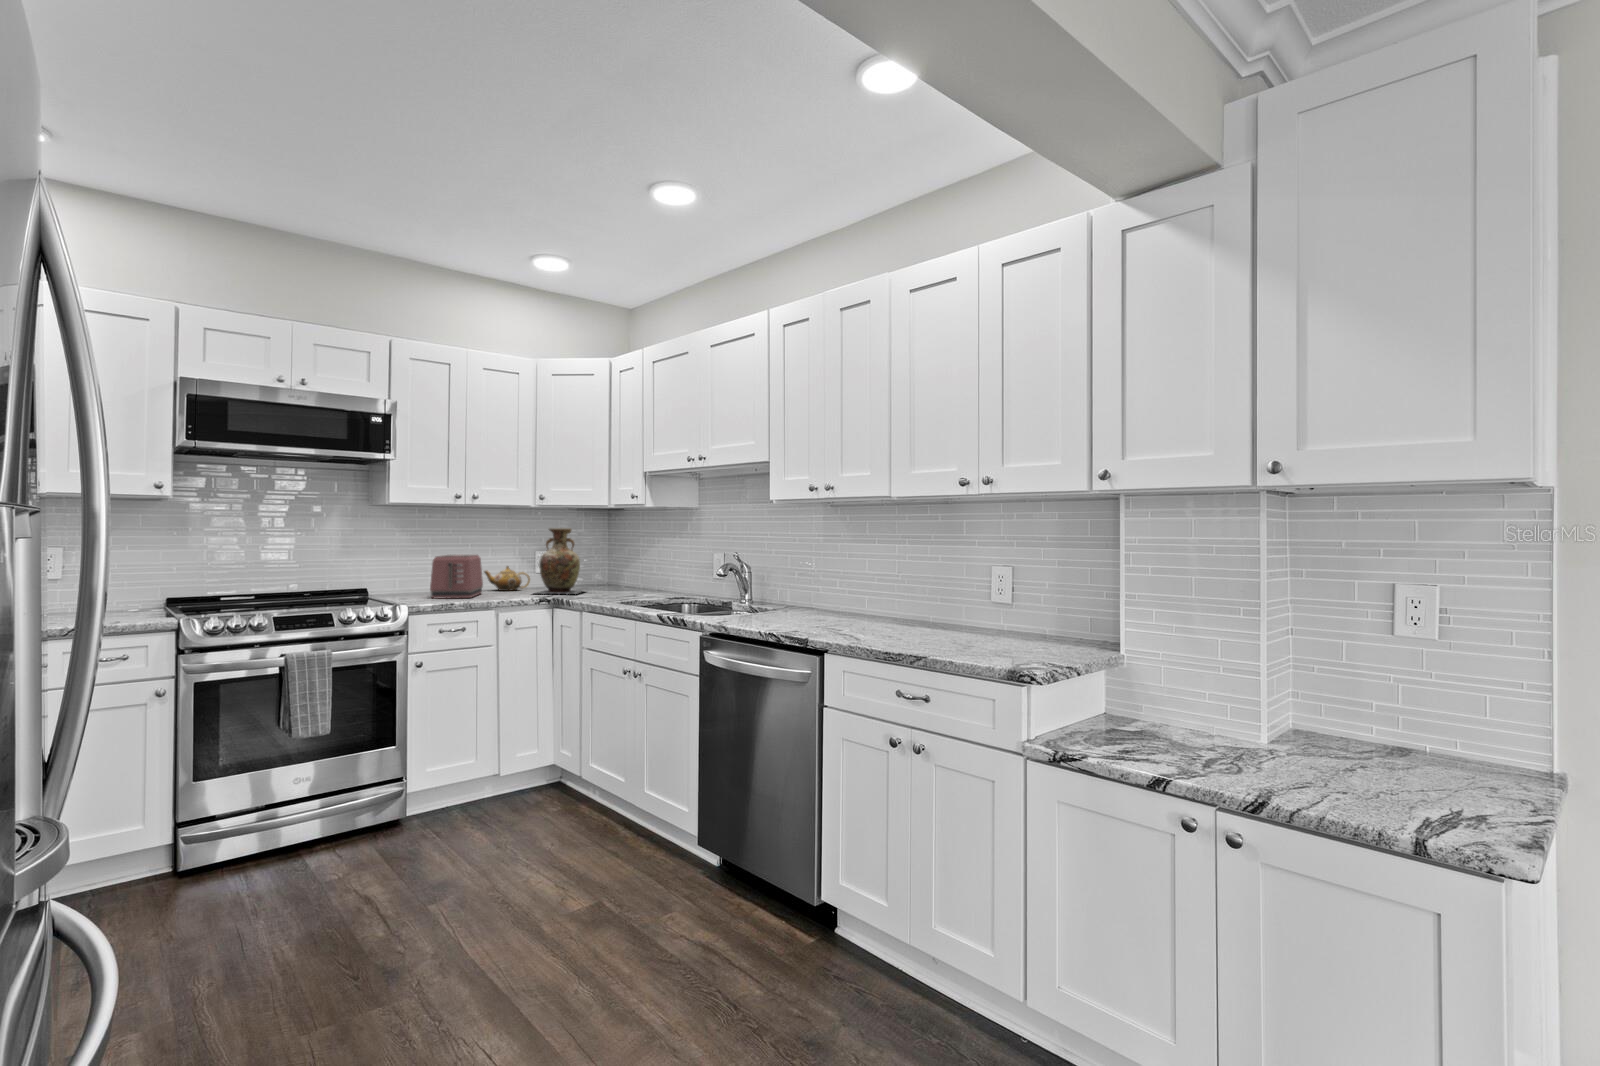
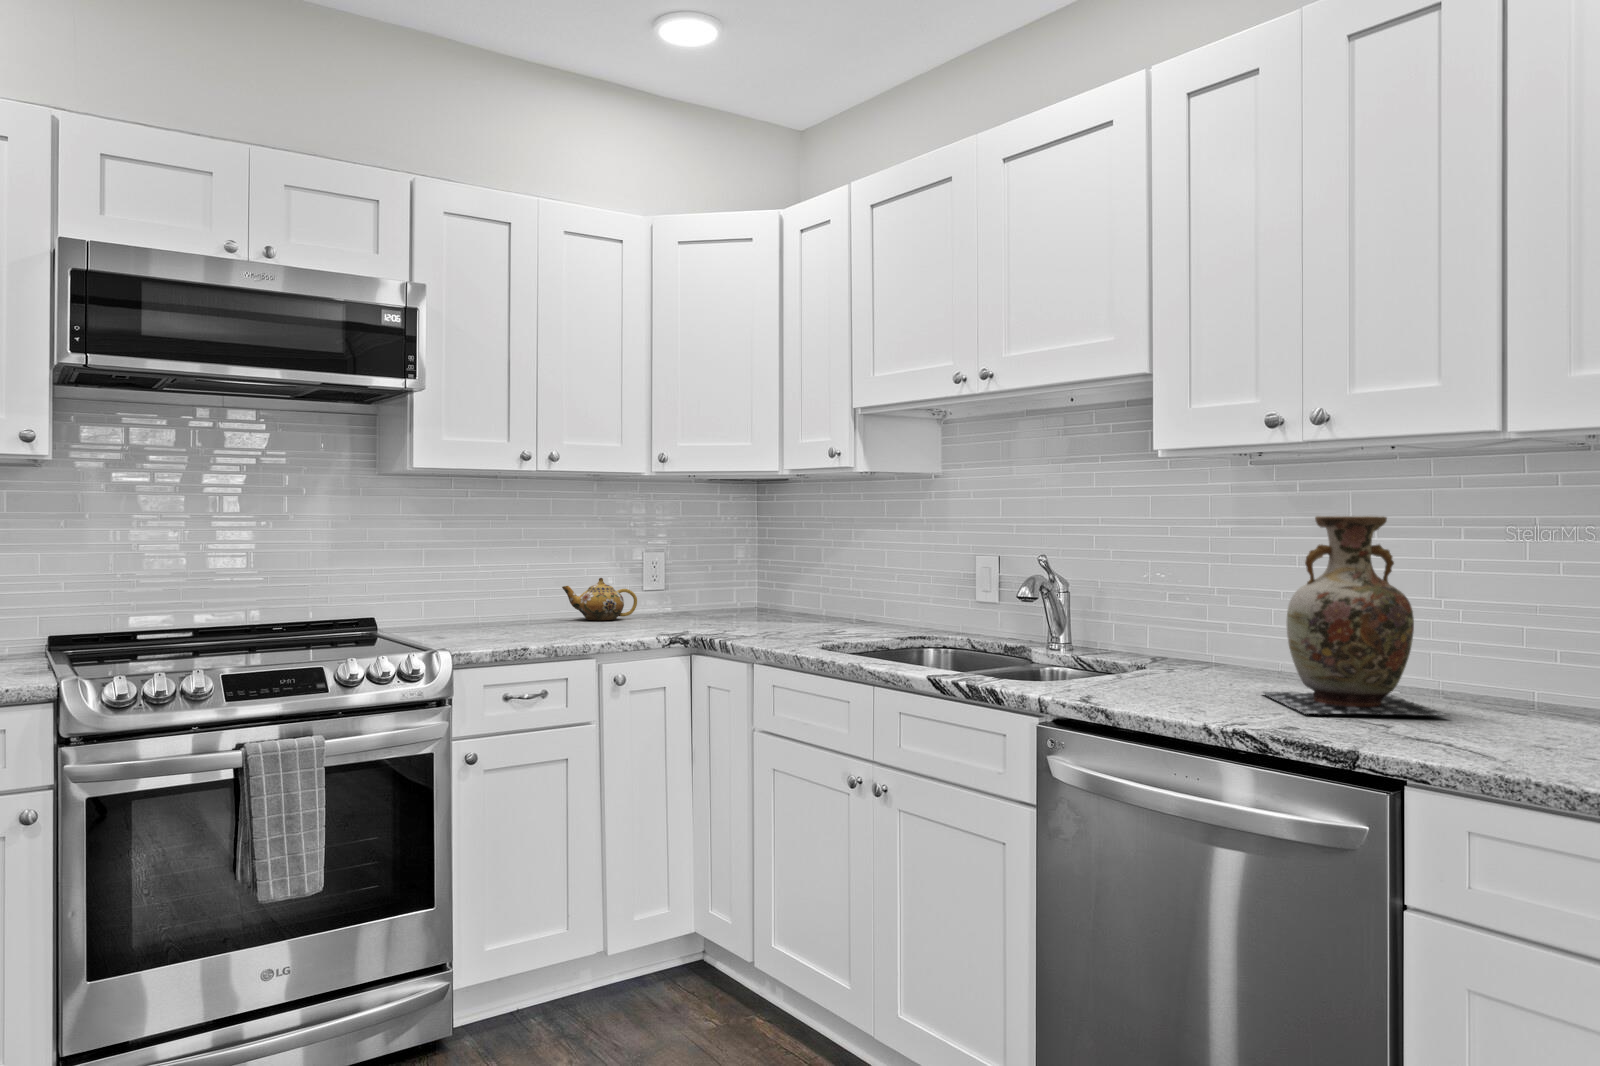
vase: present [536,528,584,594] -> present [1263,516,1447,716]
toaster: present [430,555,483,599] -> none [484,559,566,637]

